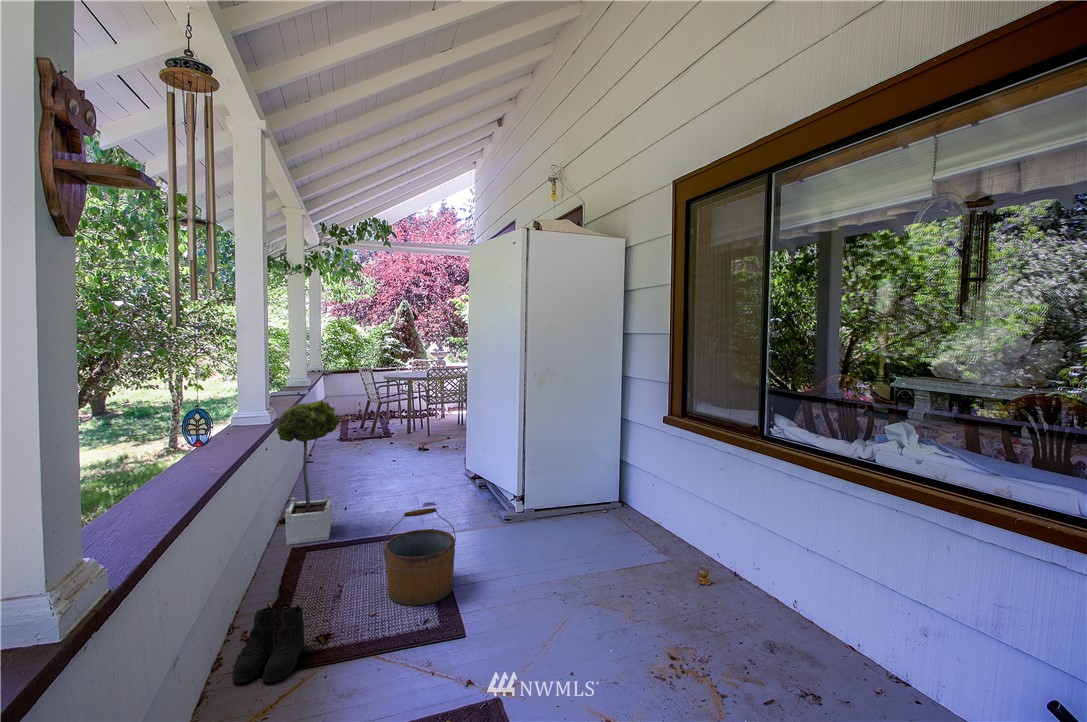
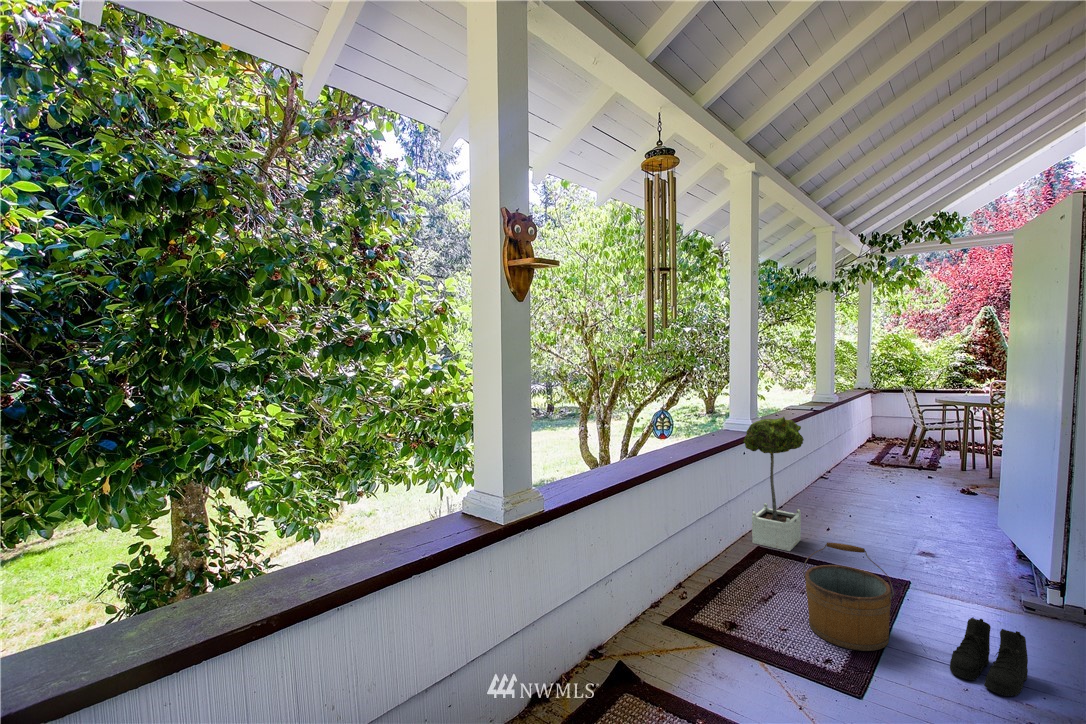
boots: present [232,605,304,683] -> present [950,618,1028,697]

